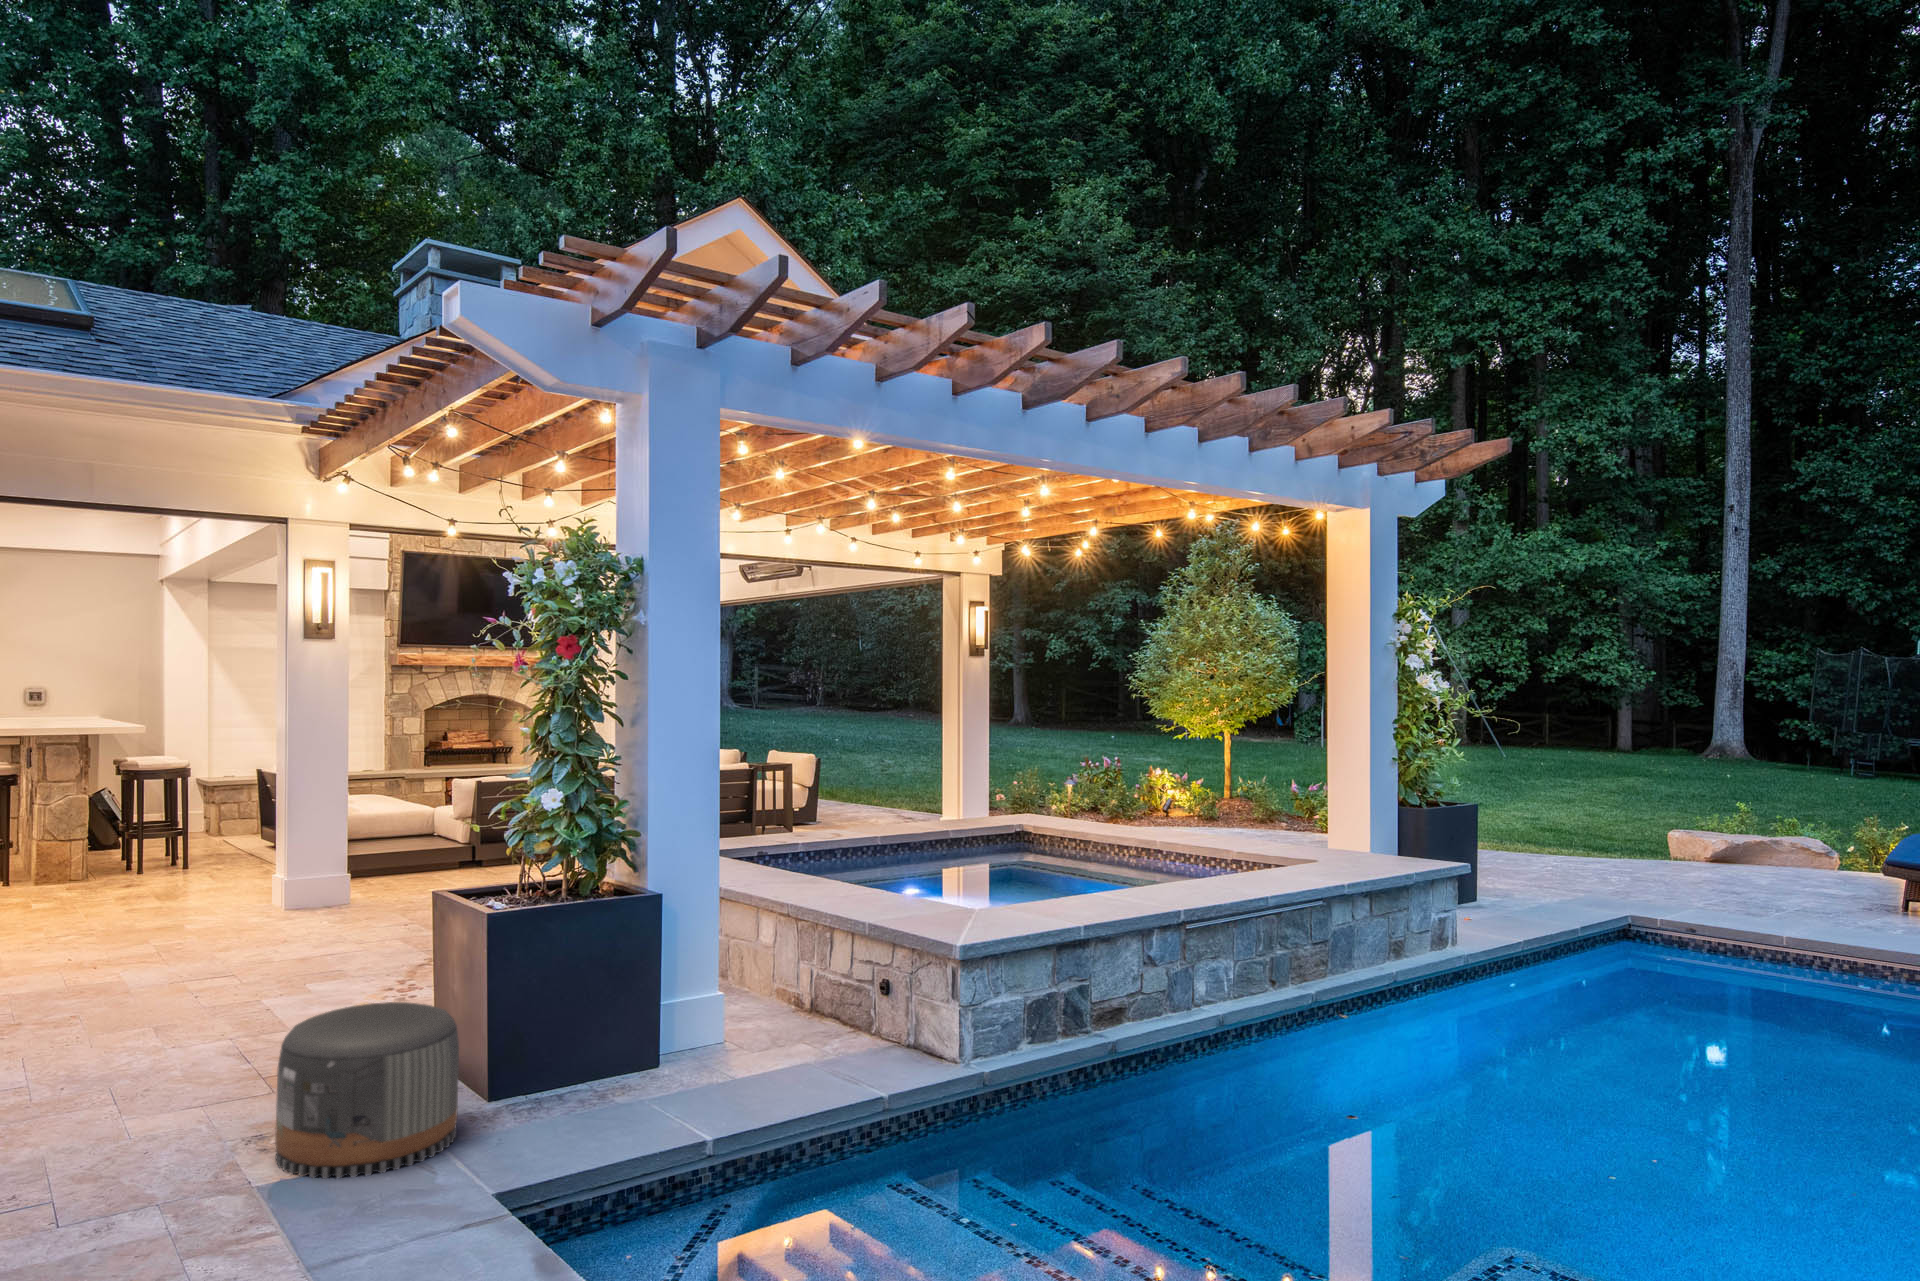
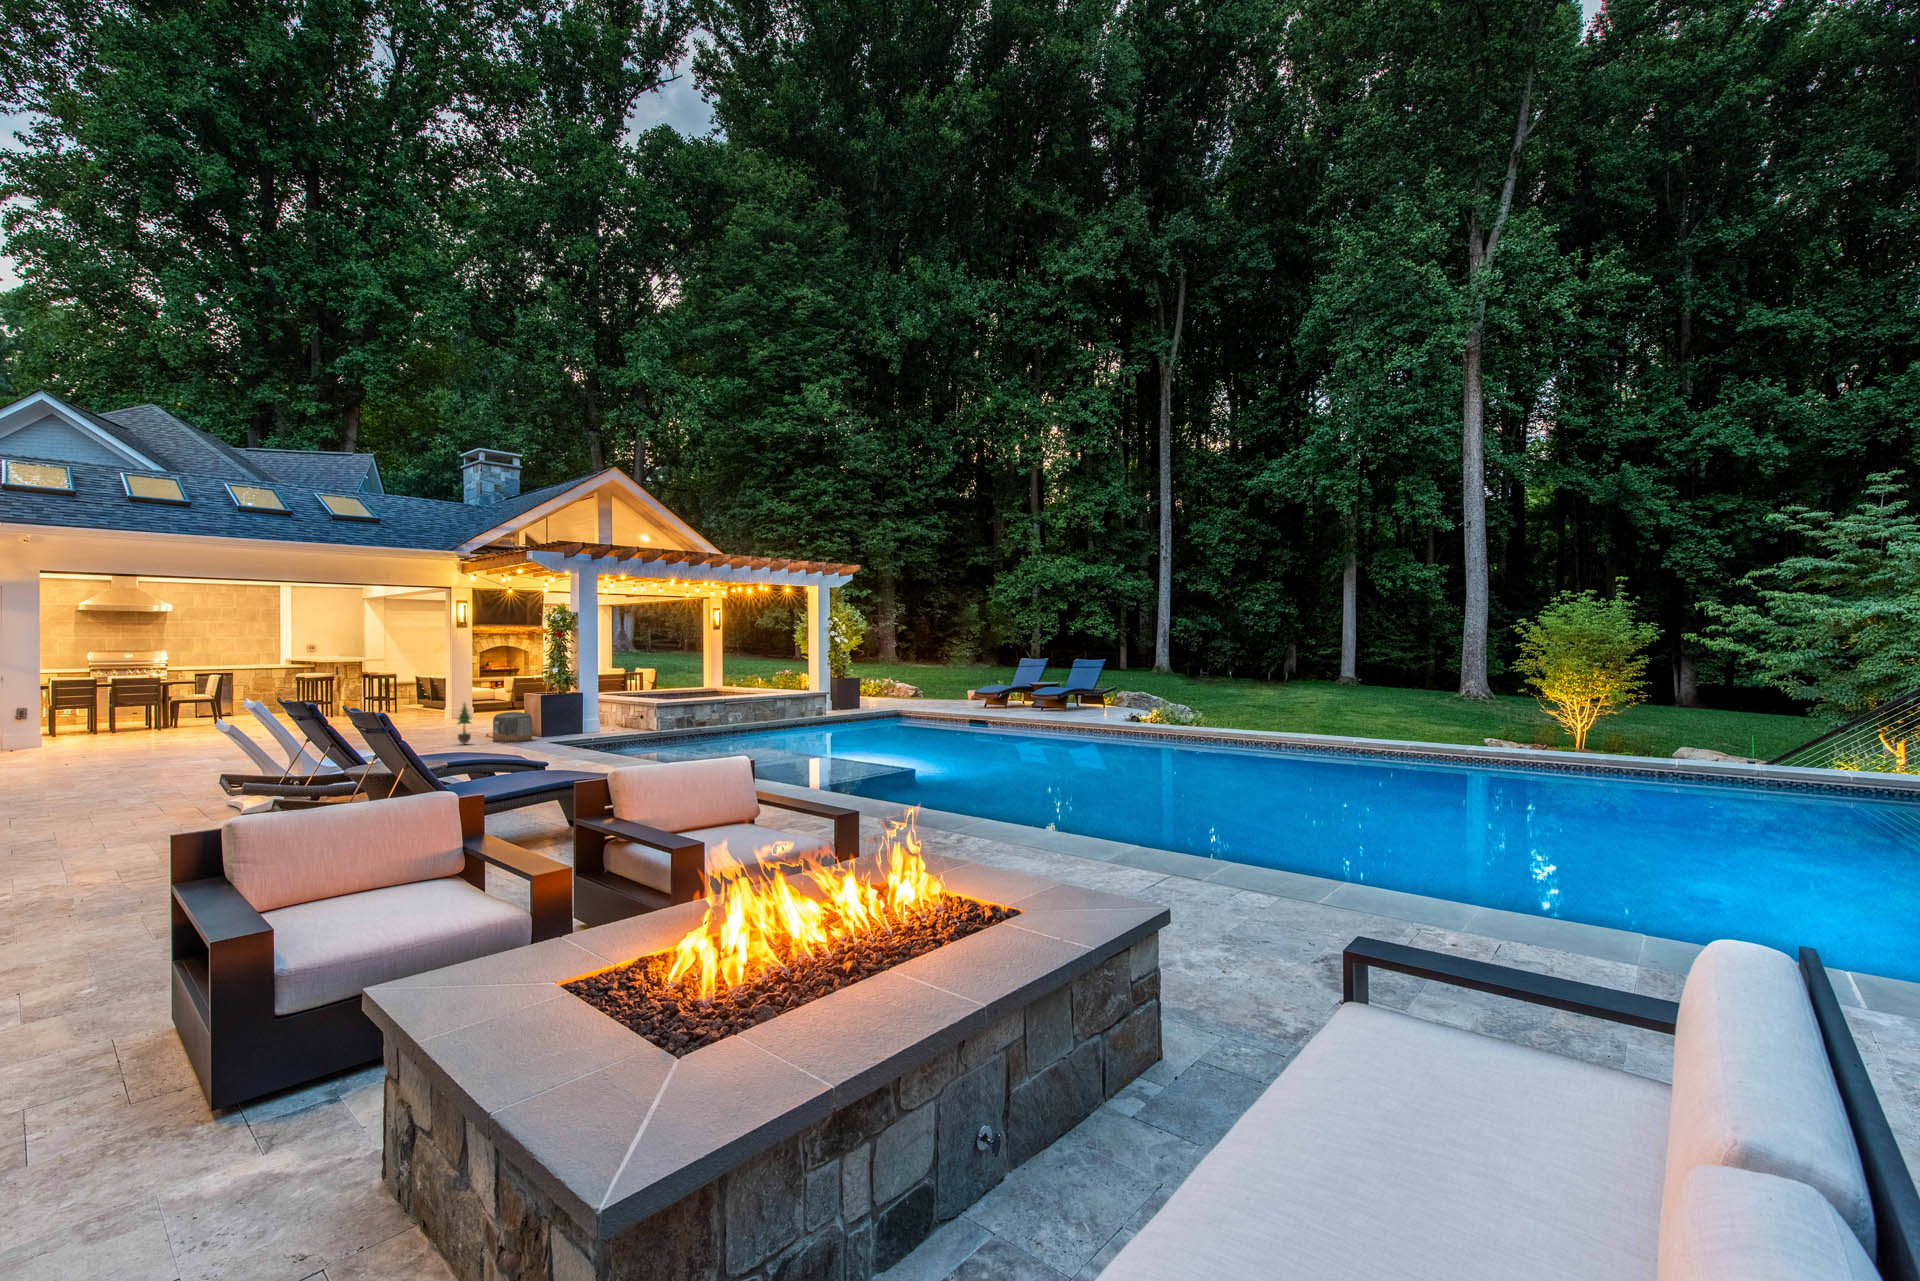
potted tree: none [63,985,159,1209] -> present [458,703,471,744]

